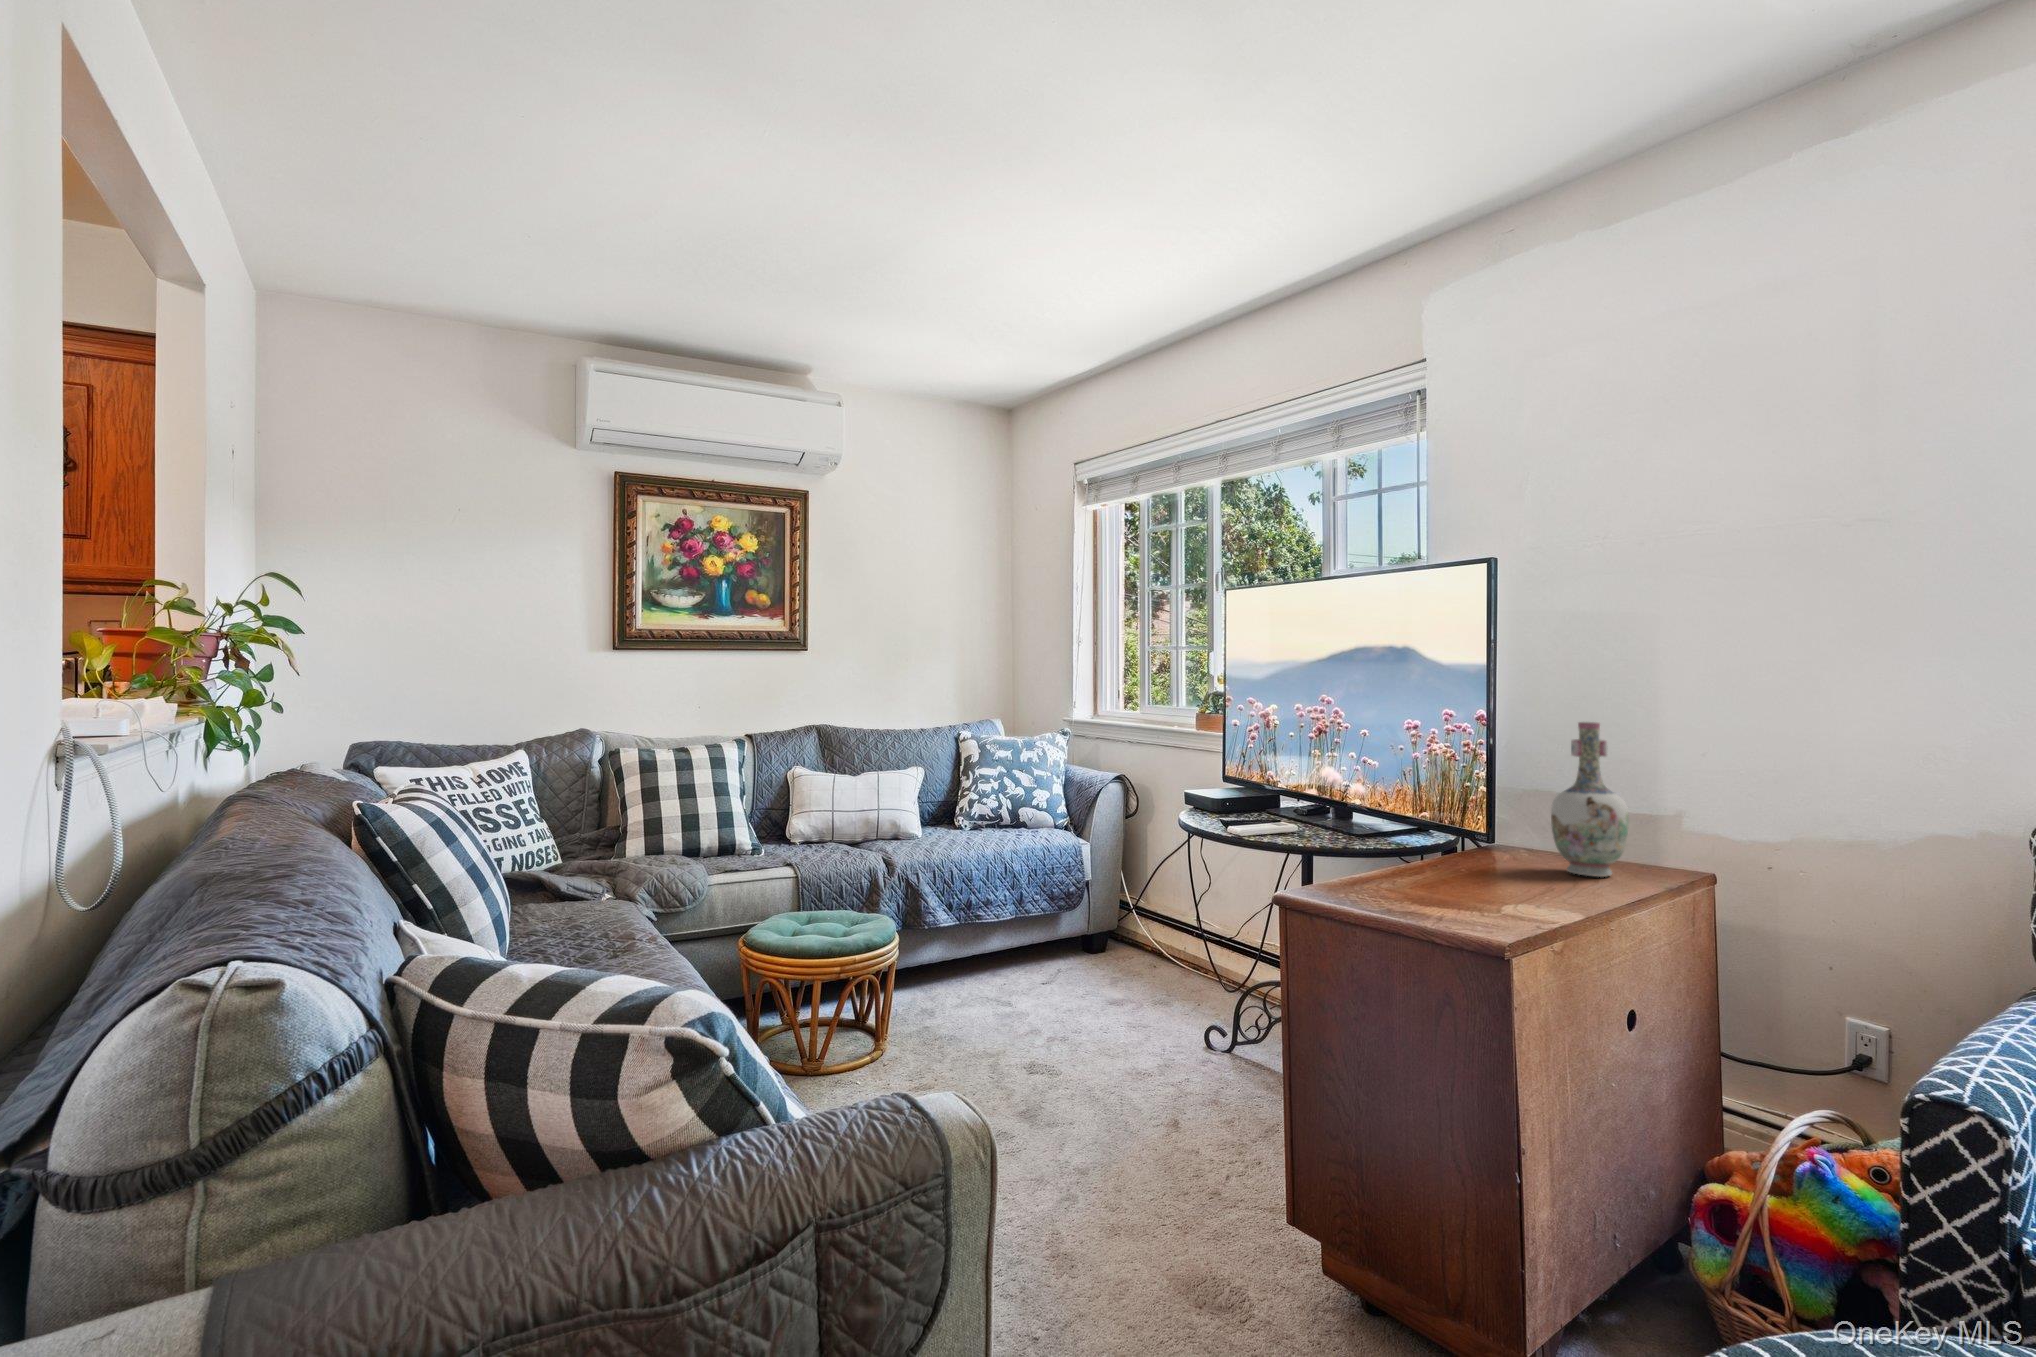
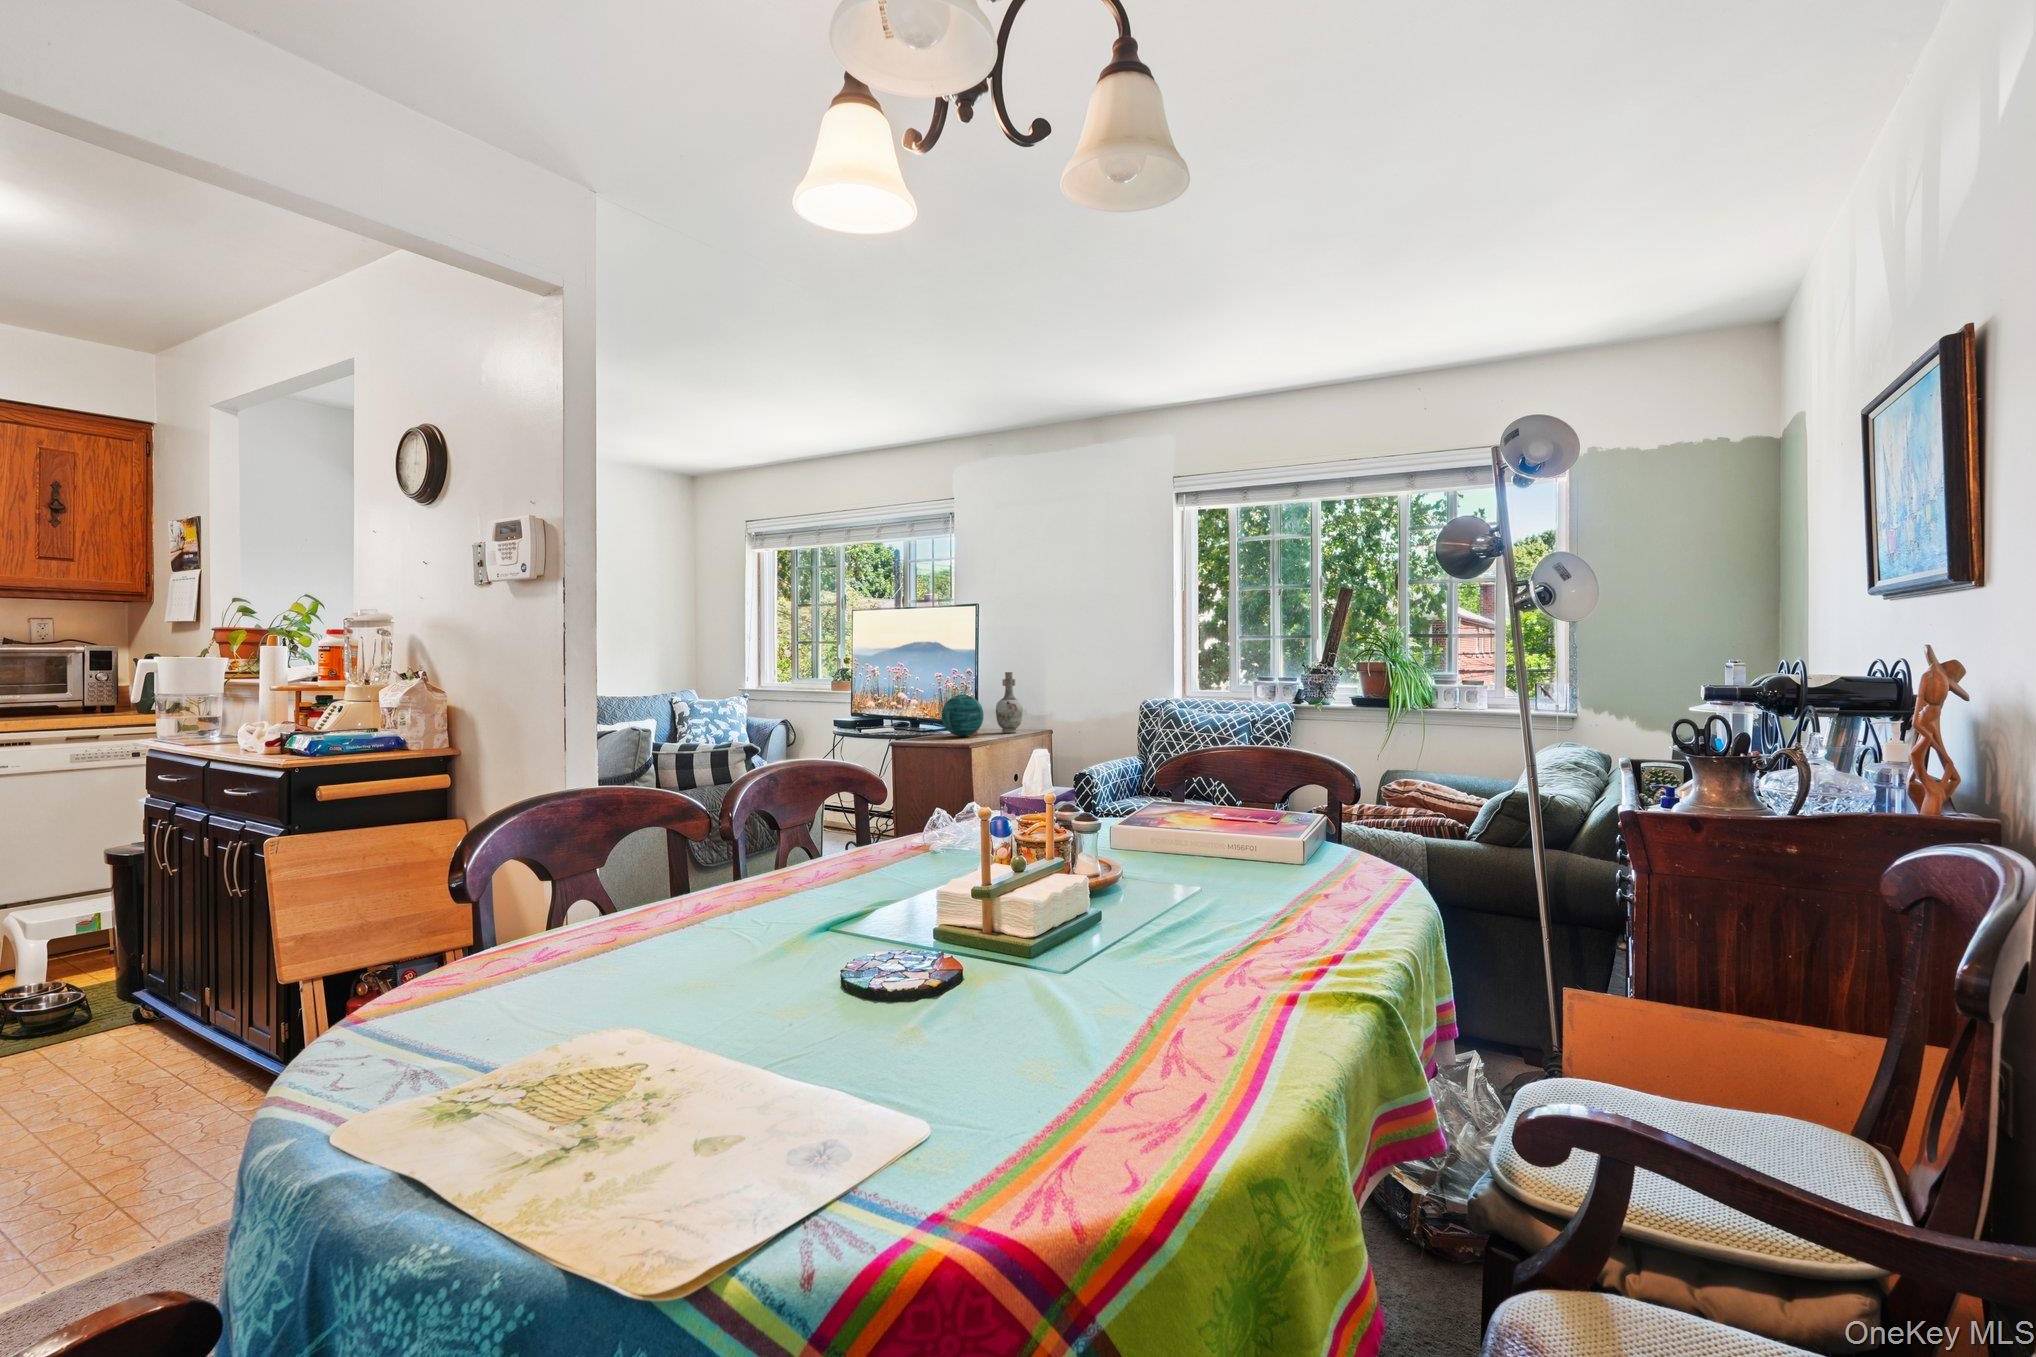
decorative orb: none [1410,779,1527,886] -> present [942,695,984,737]

